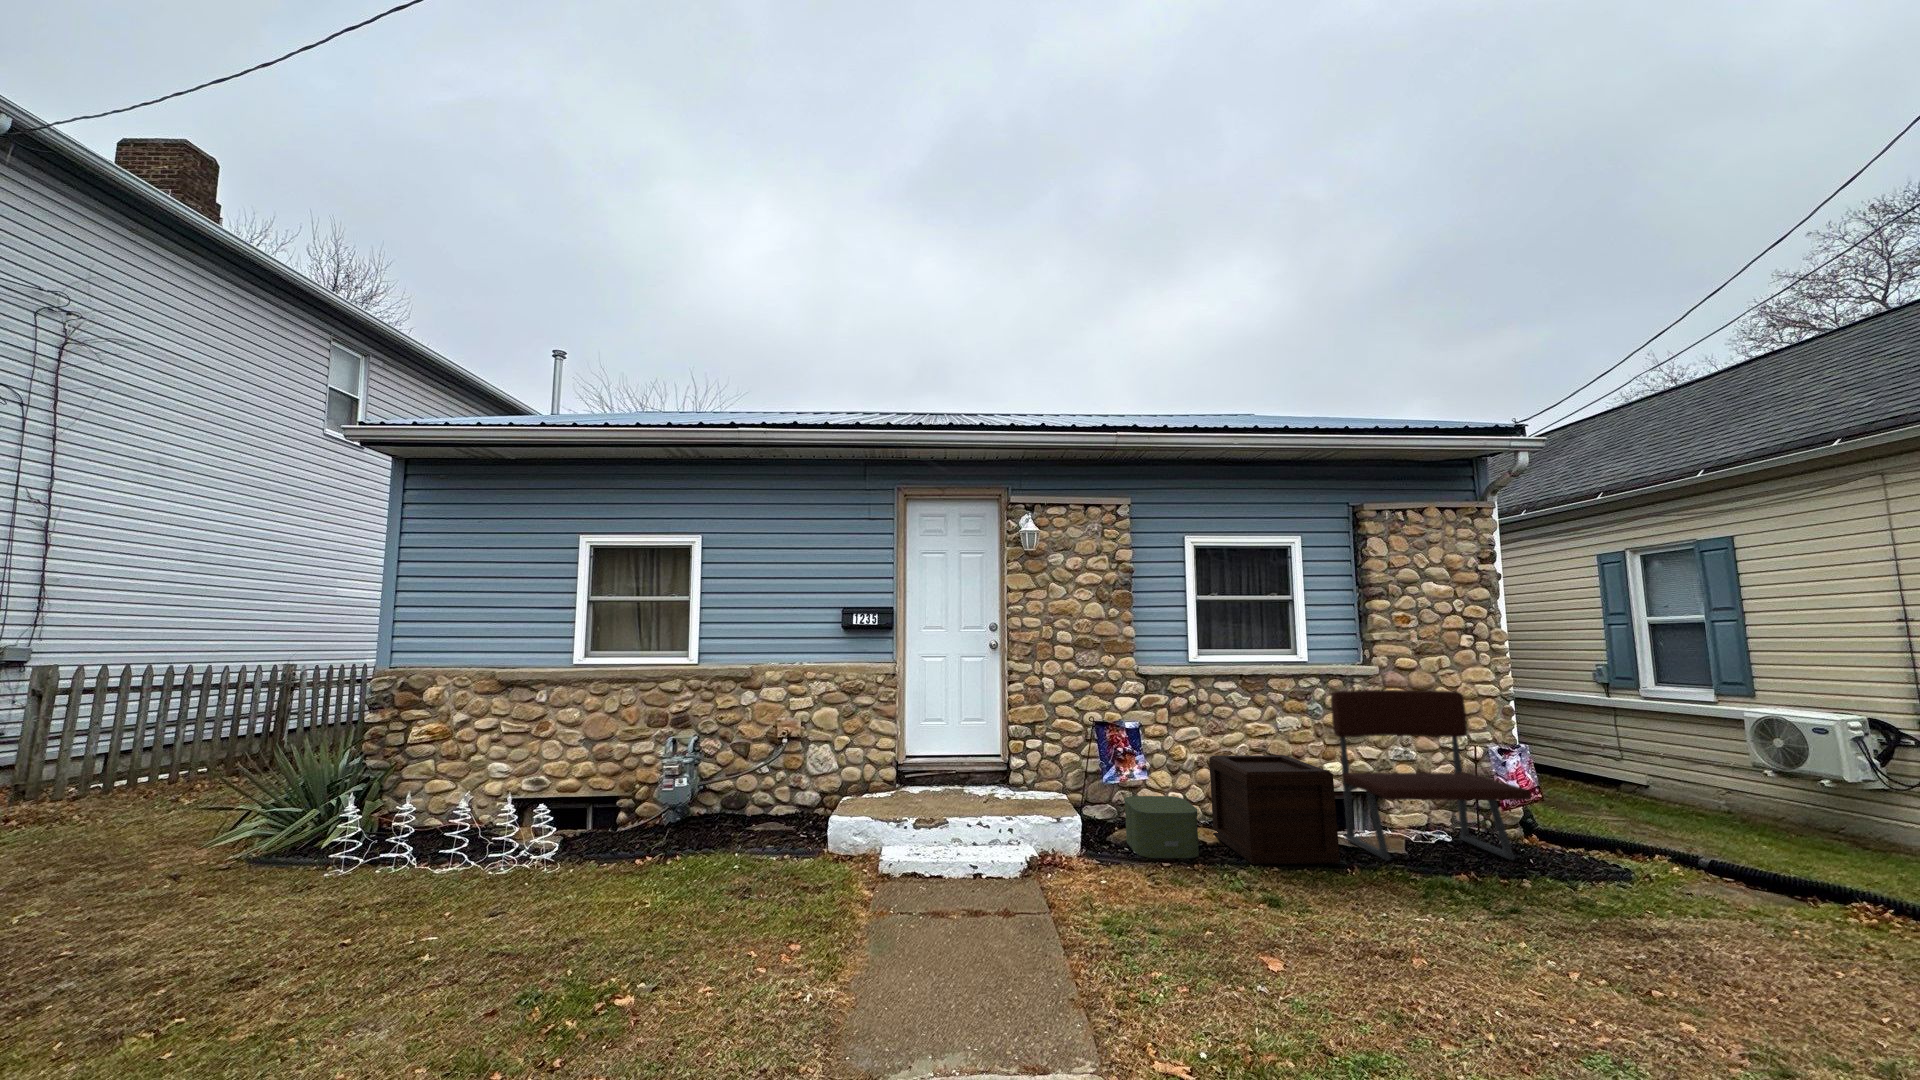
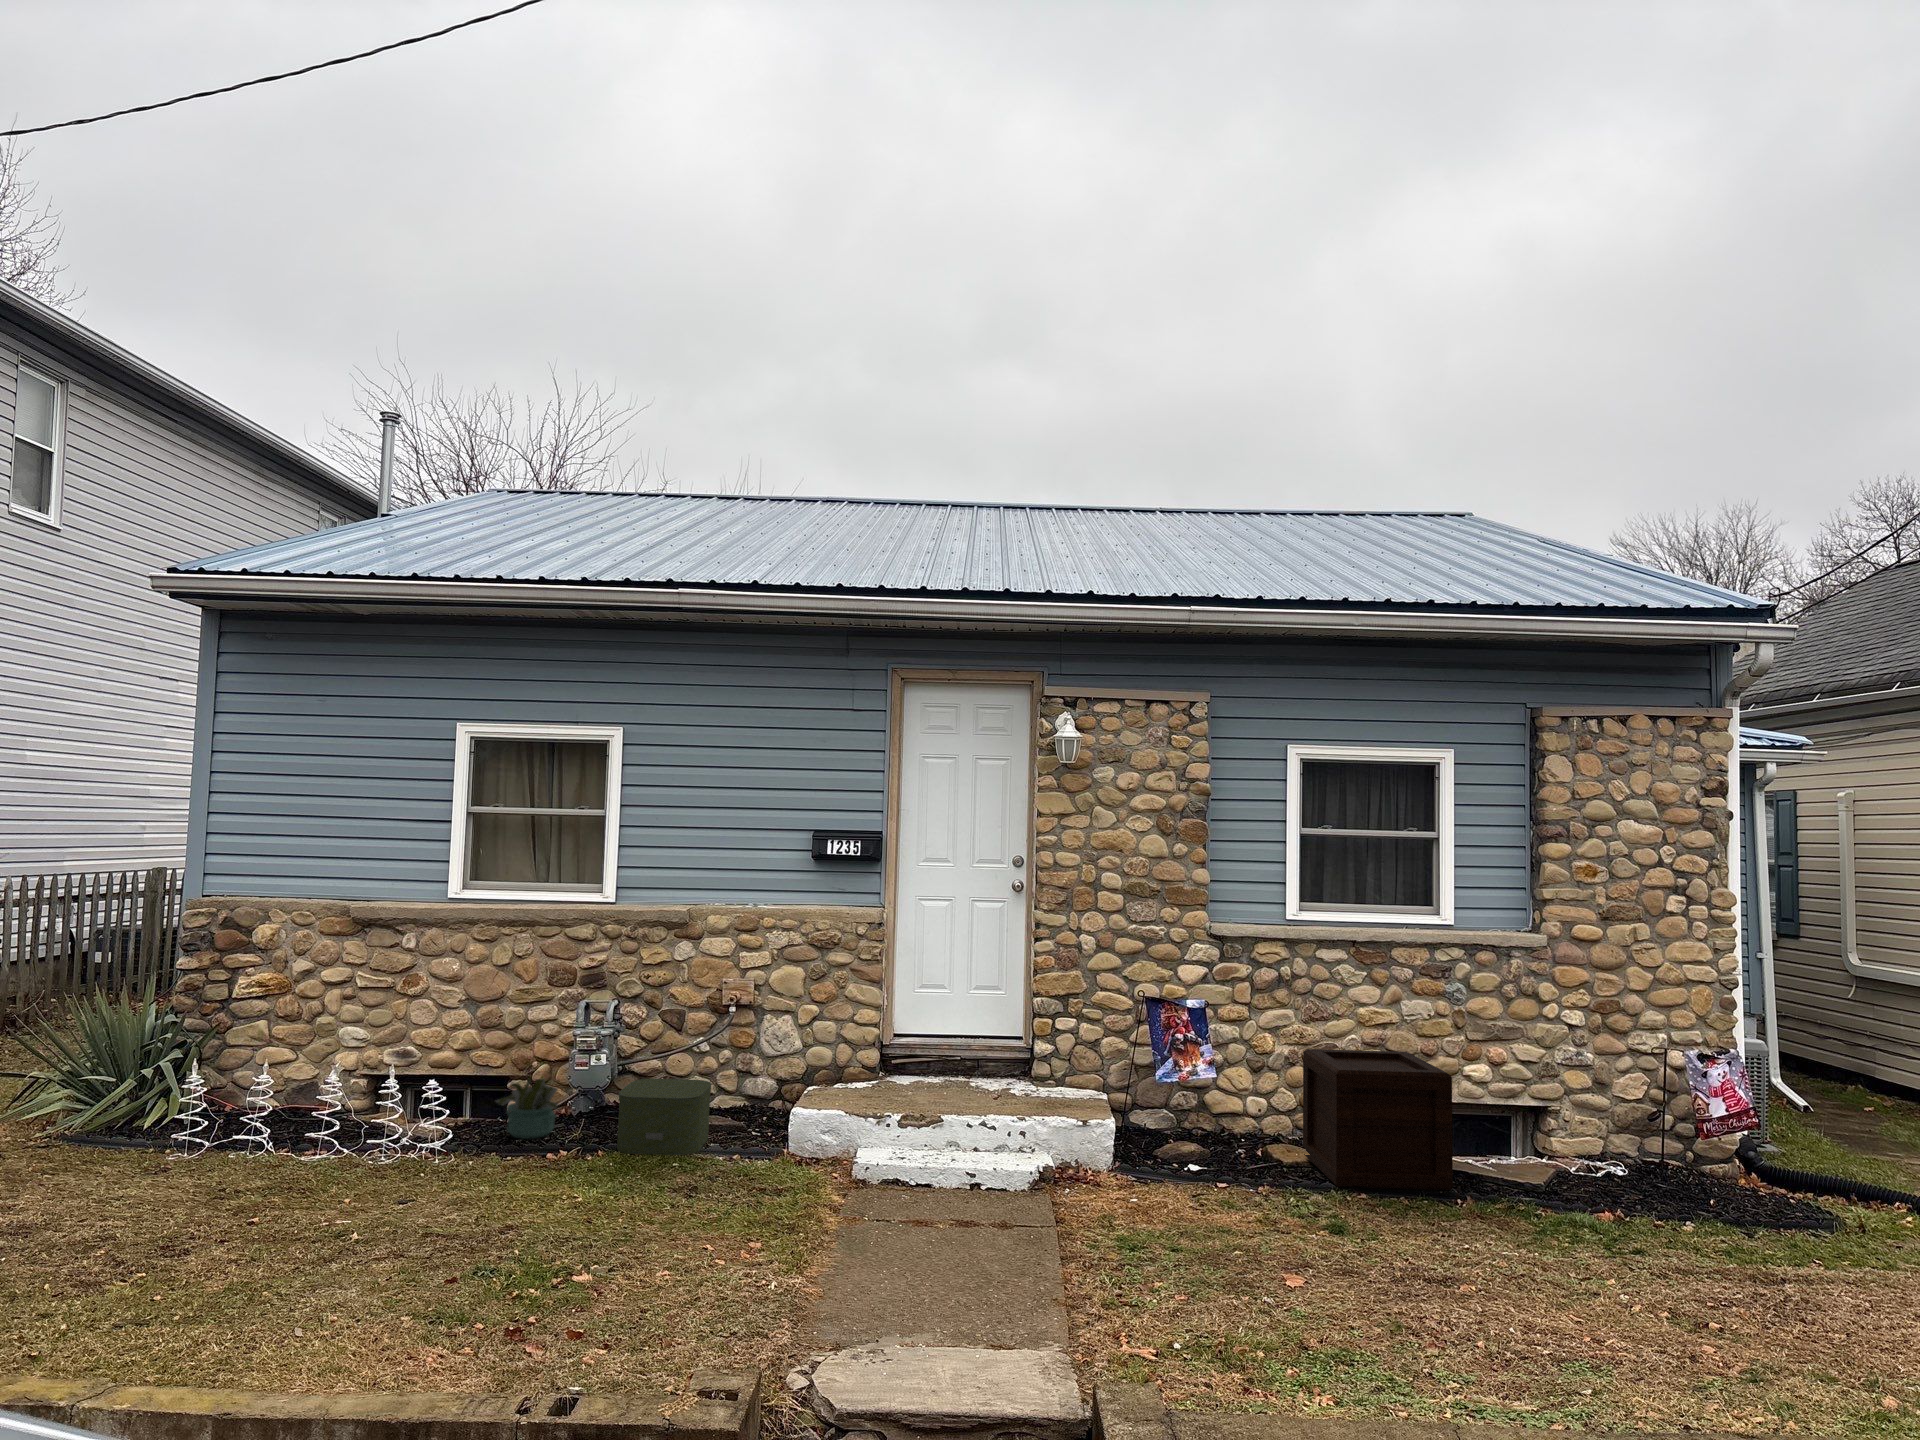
bench: present [1331,690,1531,861] -> none [1474,968,1711,1196]
storage box: present [1124,796,1199,858] -> present [617,1079,711,1155]
decorative plant: none [600,798,654,847] -> present [496,1079,558,1139]

